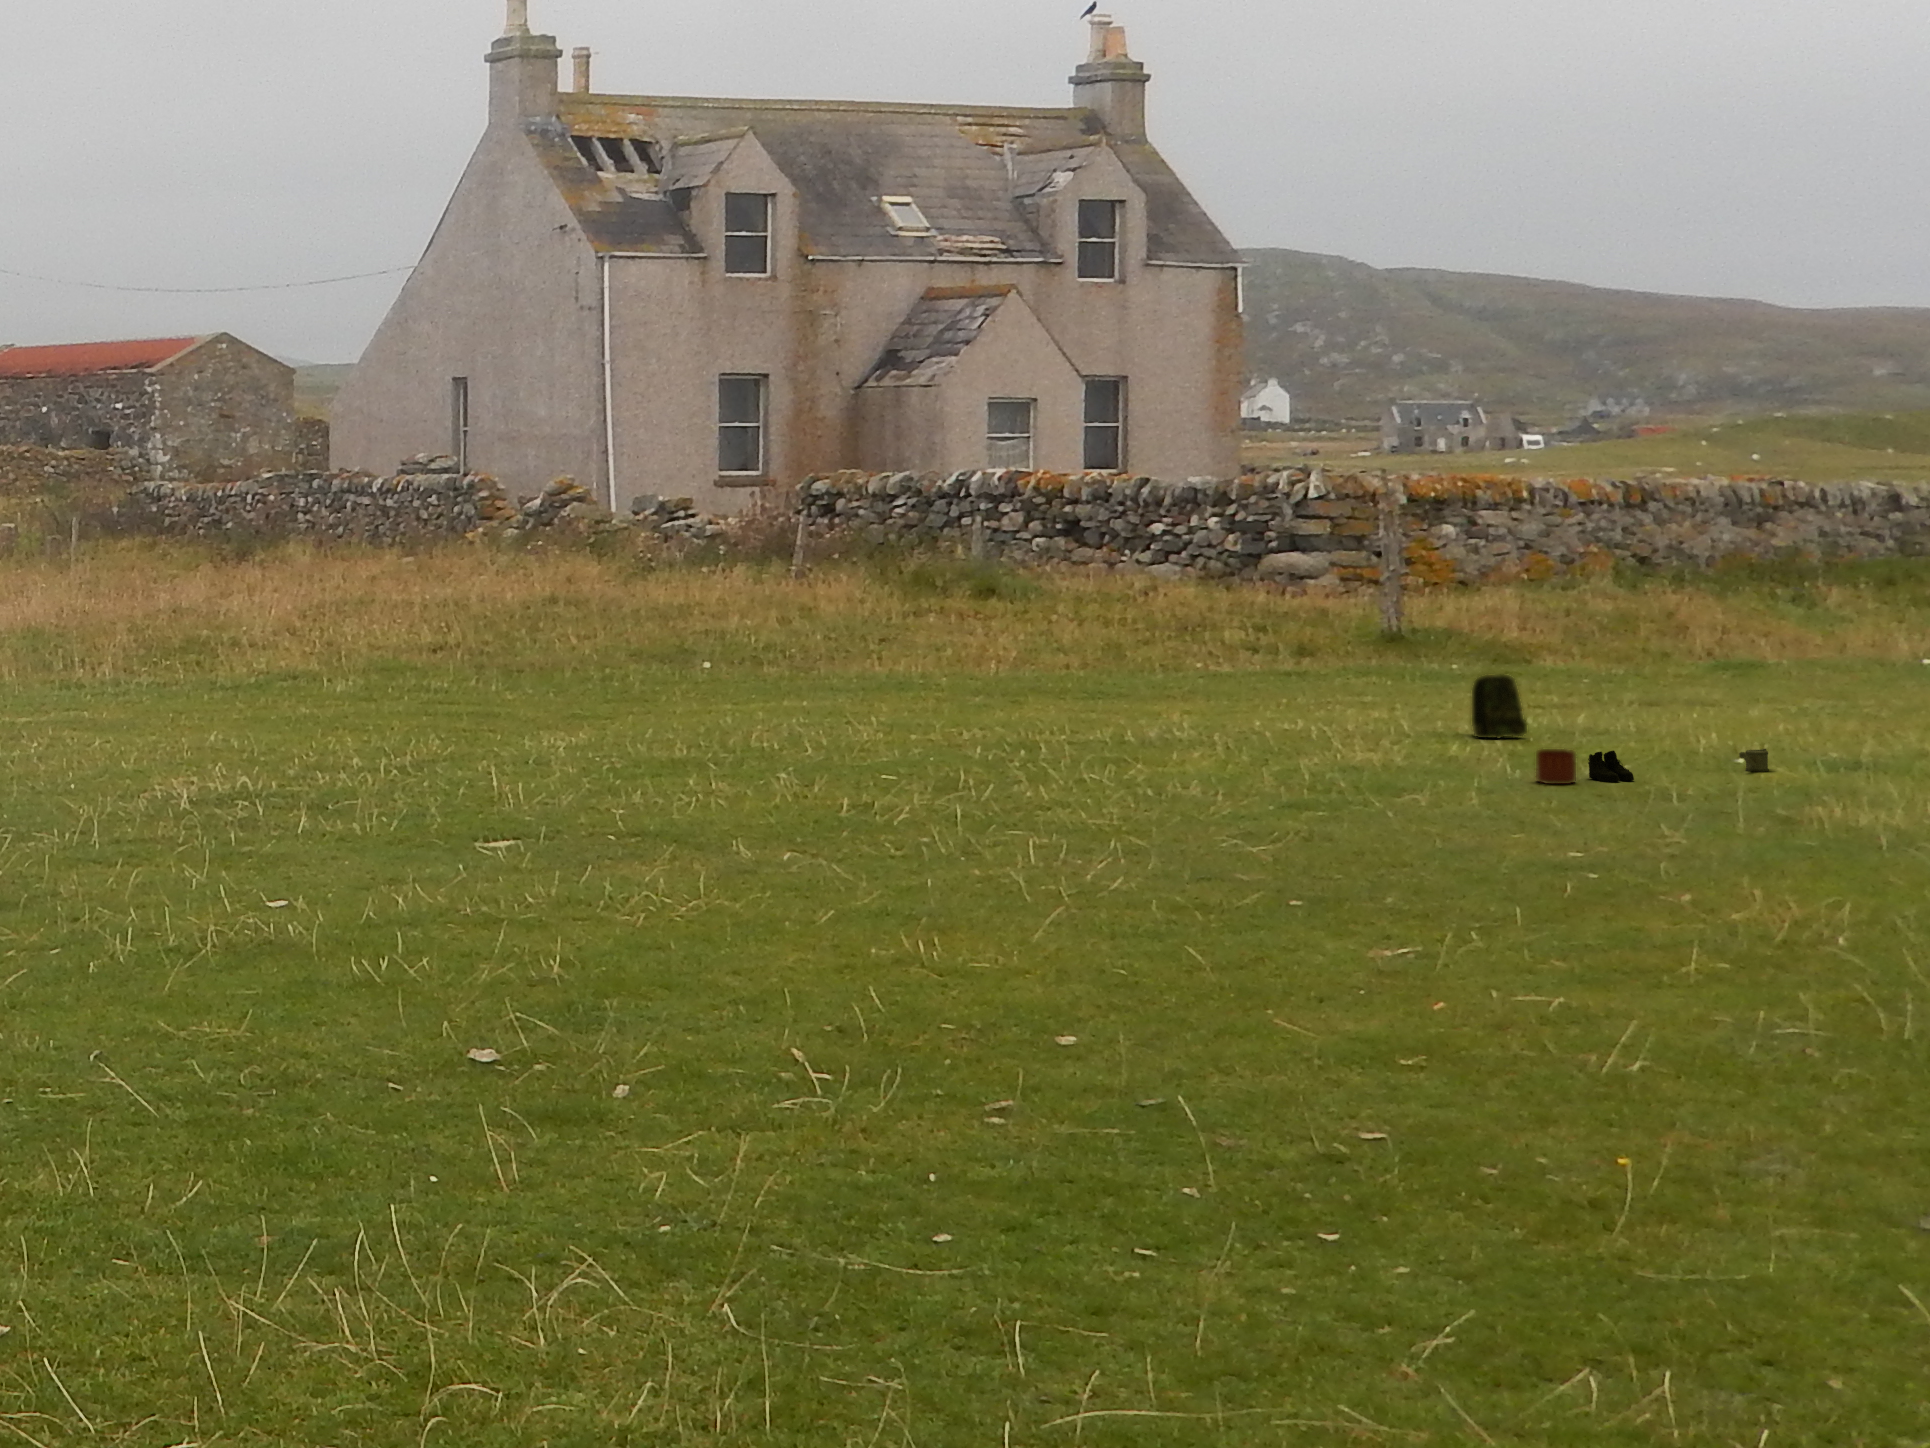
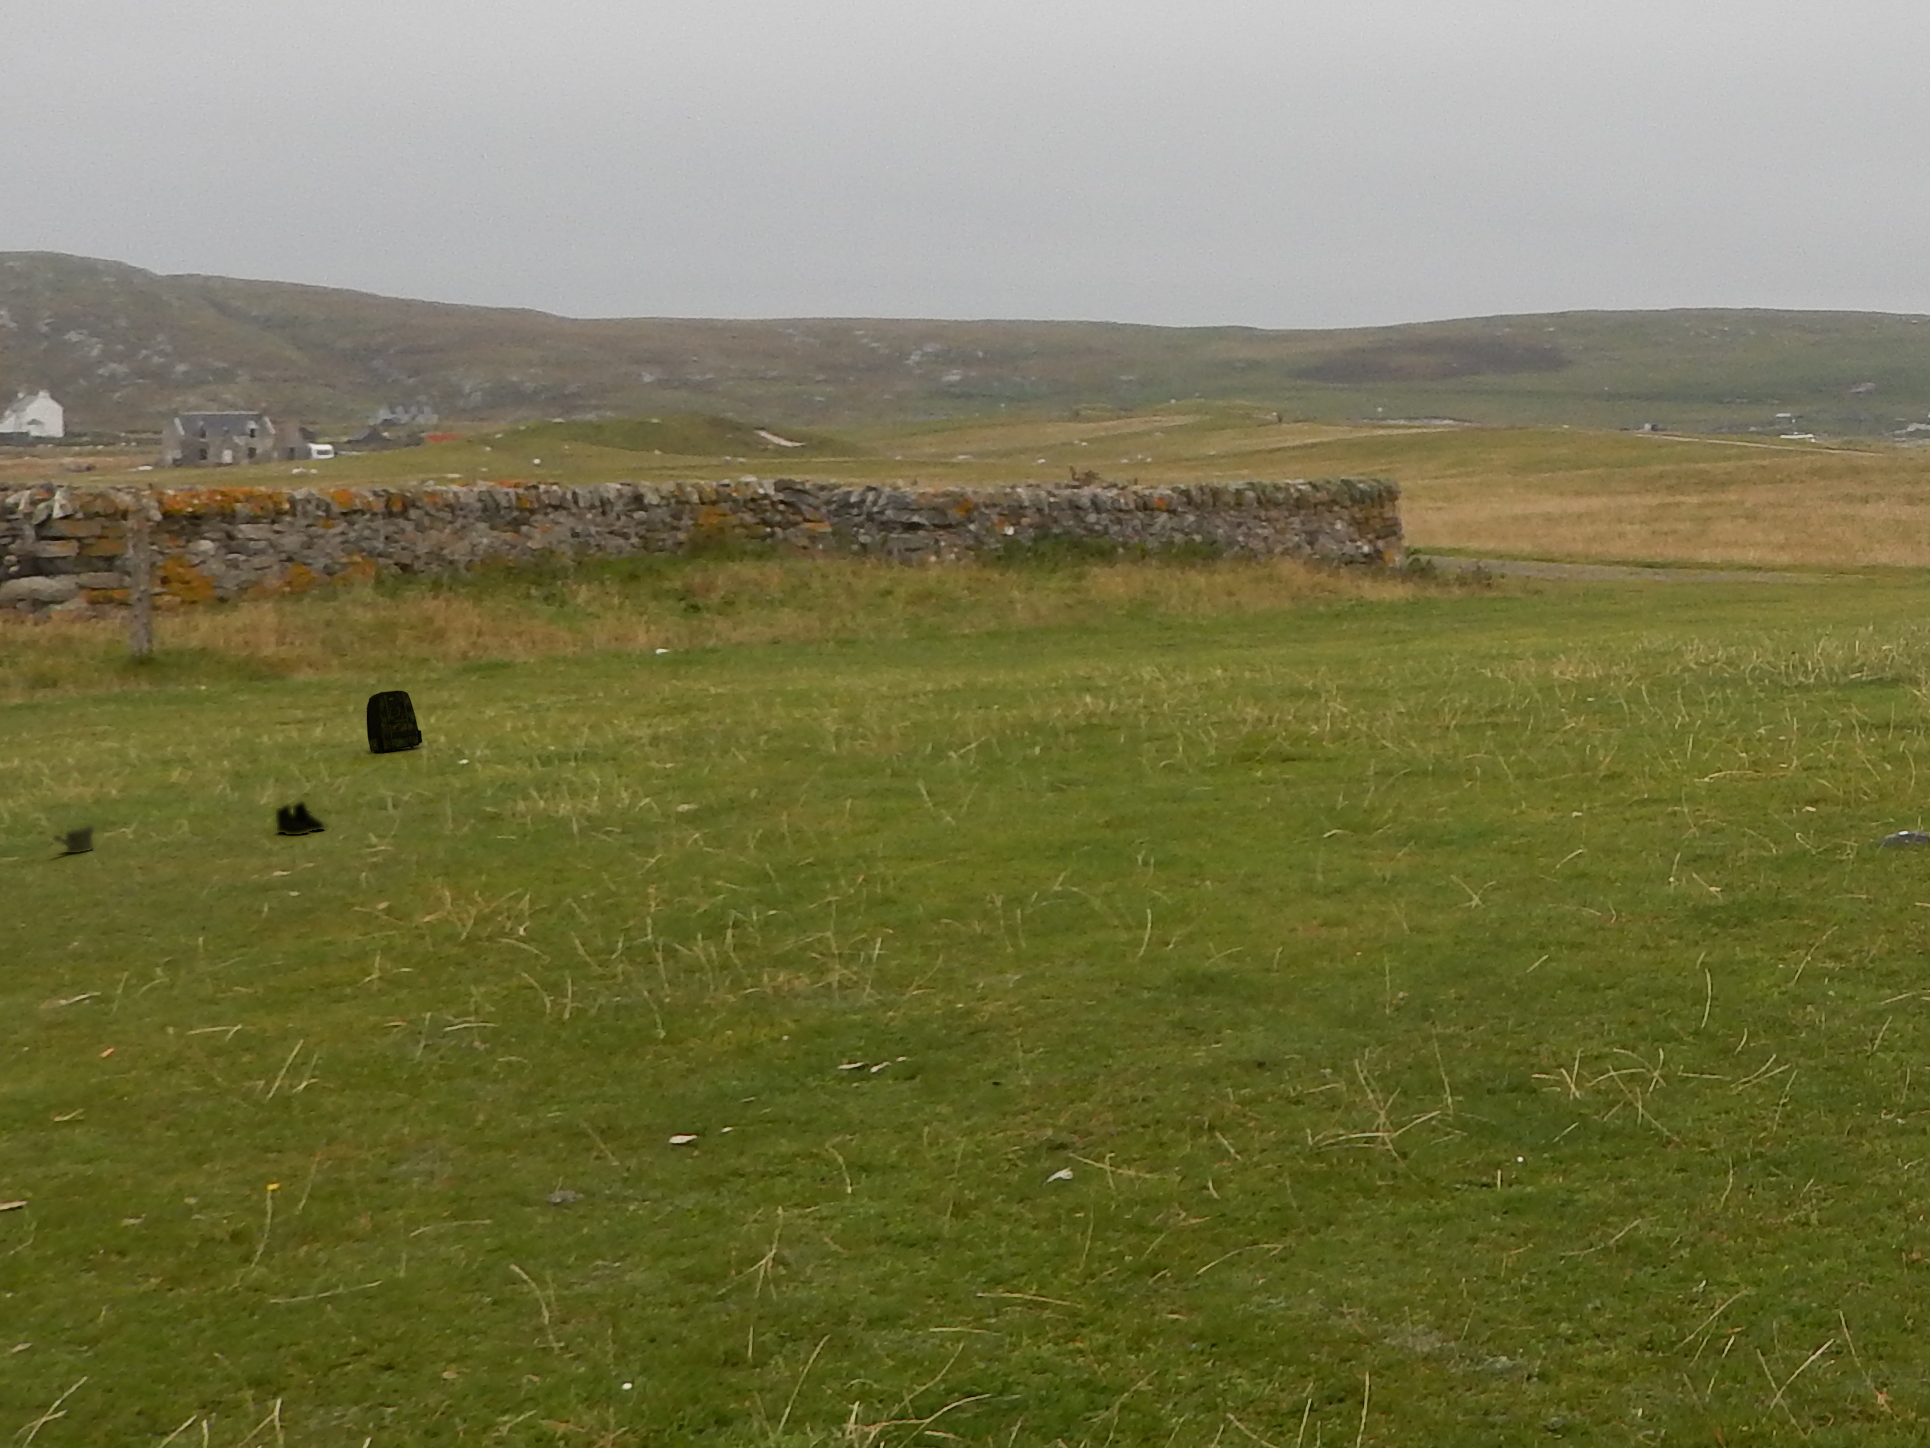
backpack: present [1472,674,1527,738] -> present [367,690,422,753]
planter: present [1536,749,1576,784] -> none [214,807,261,846]
watering can: present [1739,749,1768,772] -> present [54,826,94,853]

